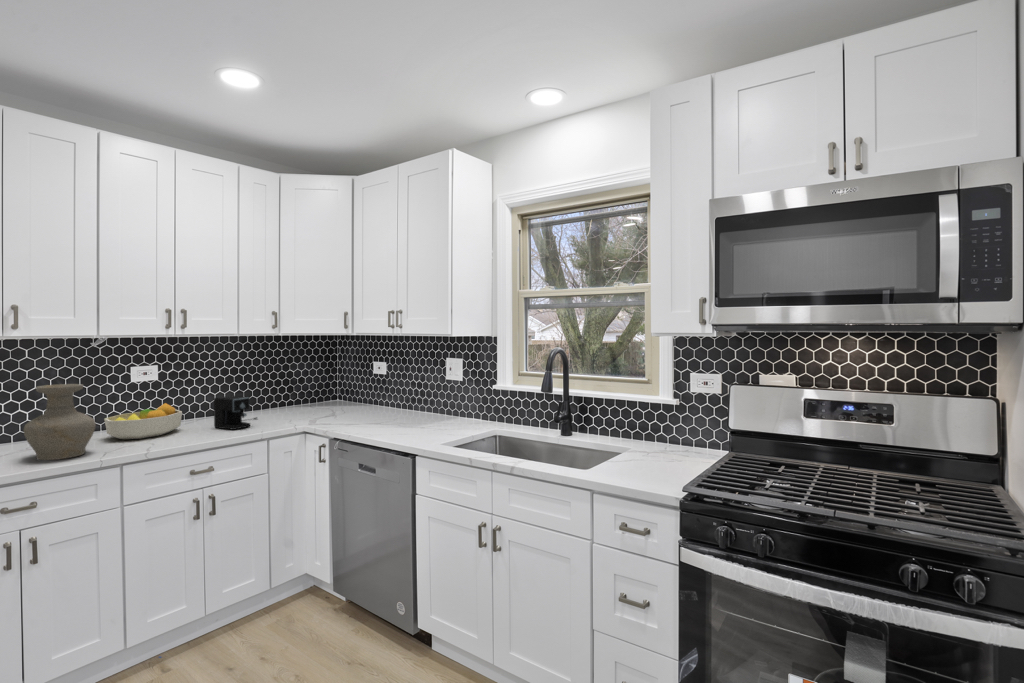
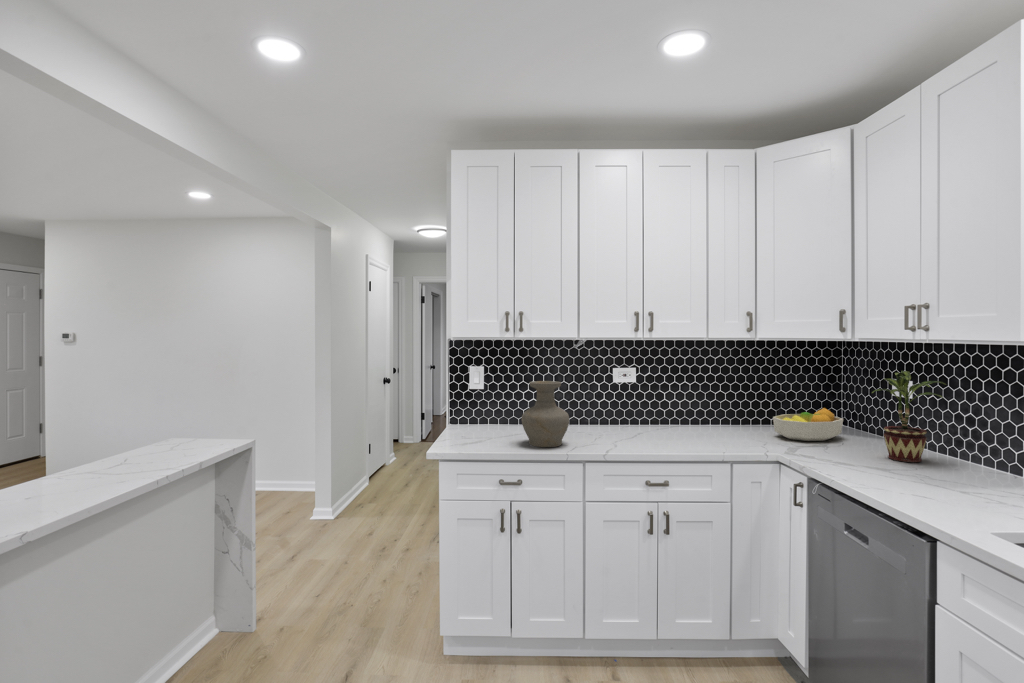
potted plant: none [366,356,407,418] -> present [872,371,945,462]
coffee maker: present [214,396,257,430] -> none [678,406,728,444]
fruit bowl: present [104,403,182,439] -> present [773,408,843,441]

